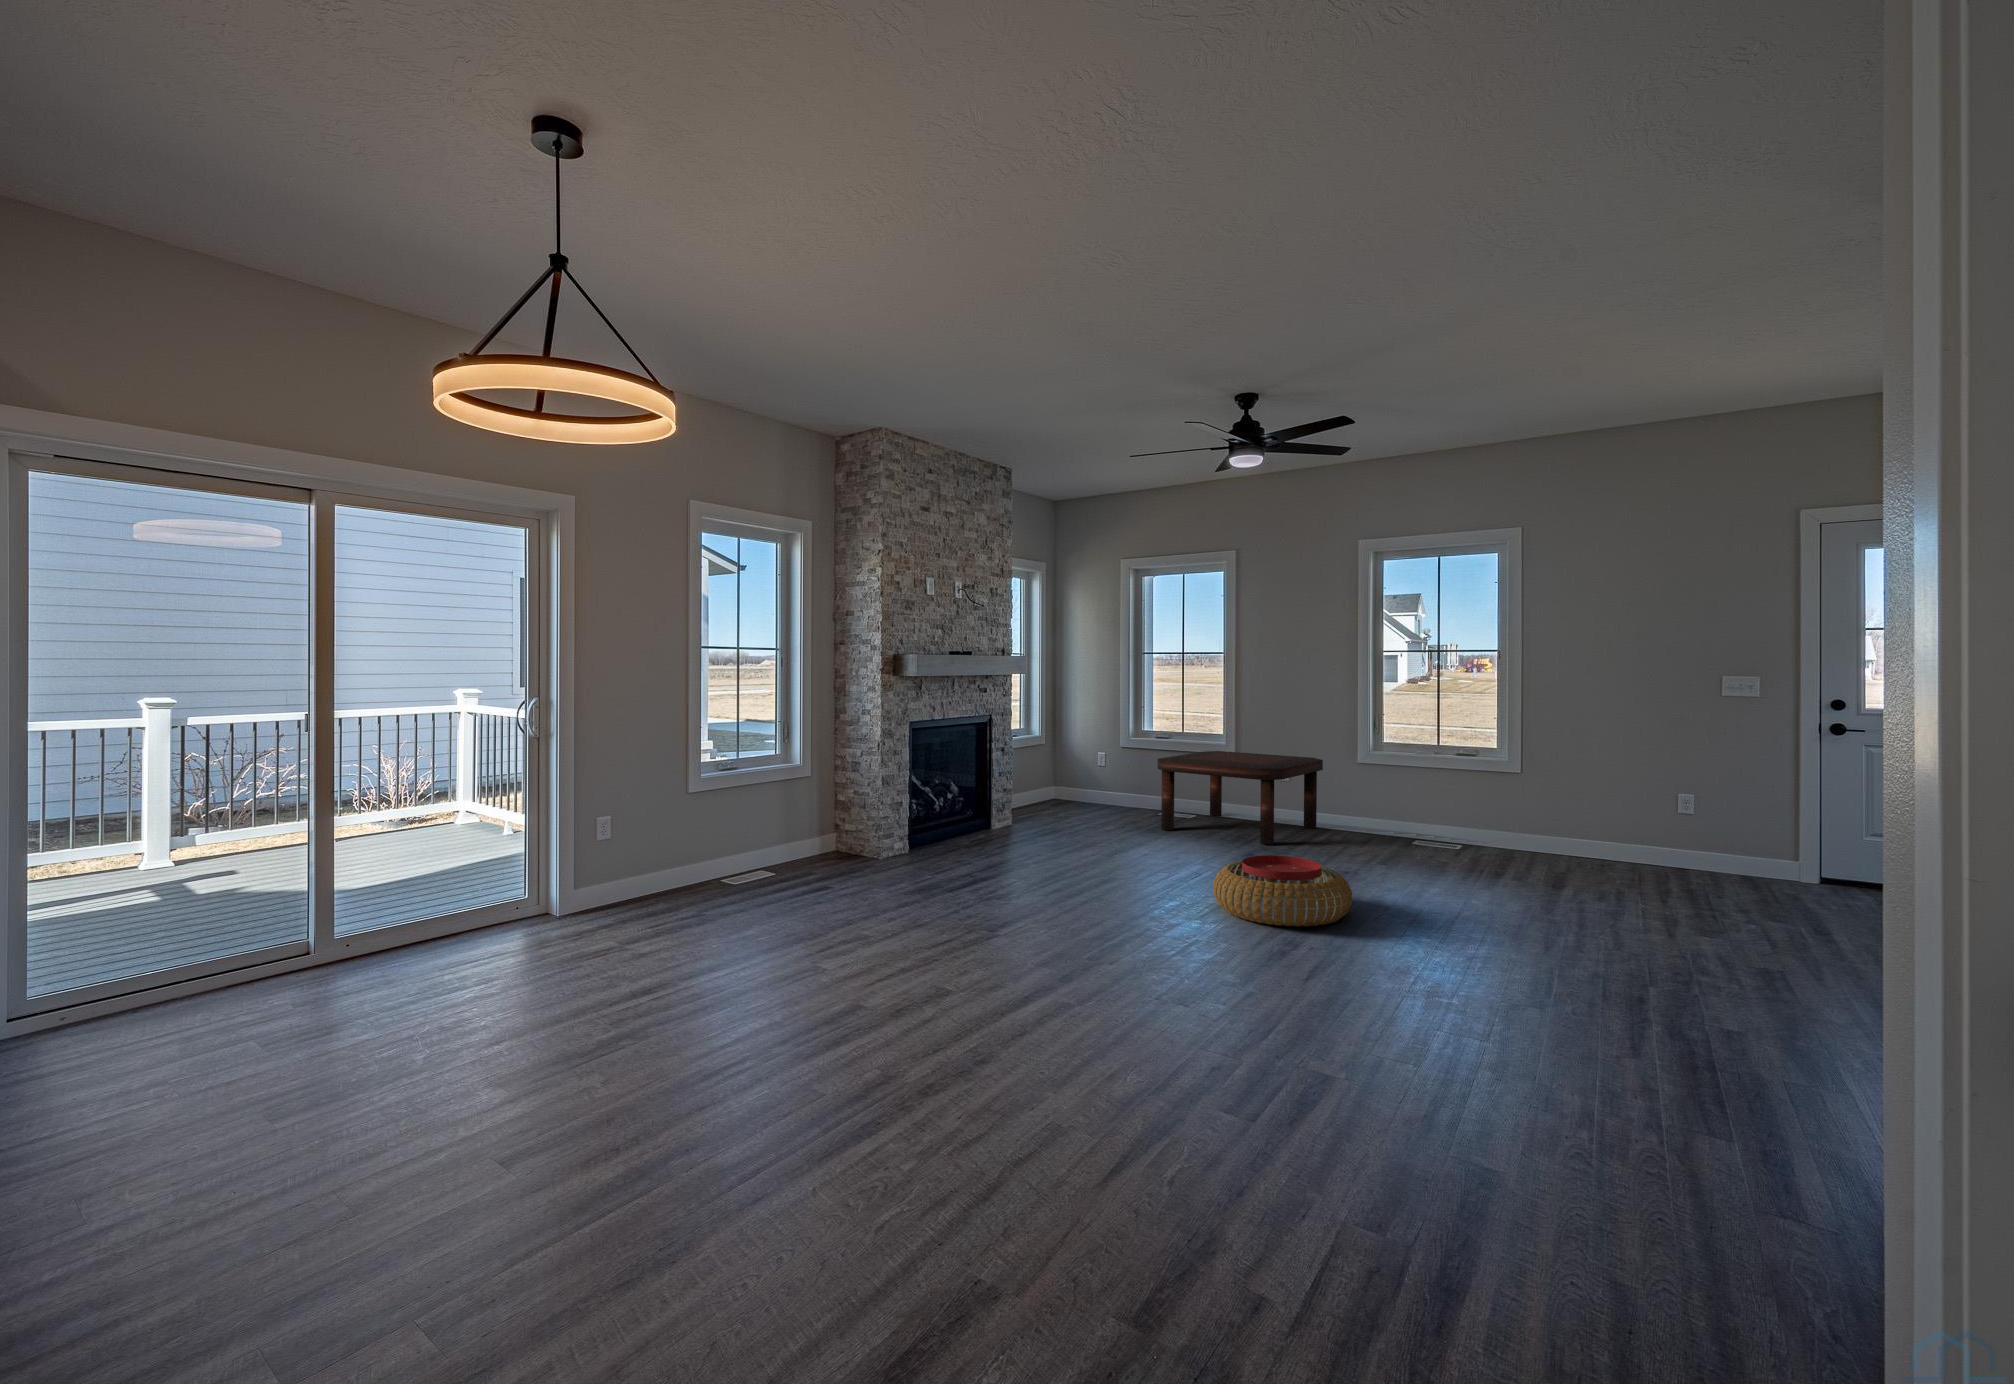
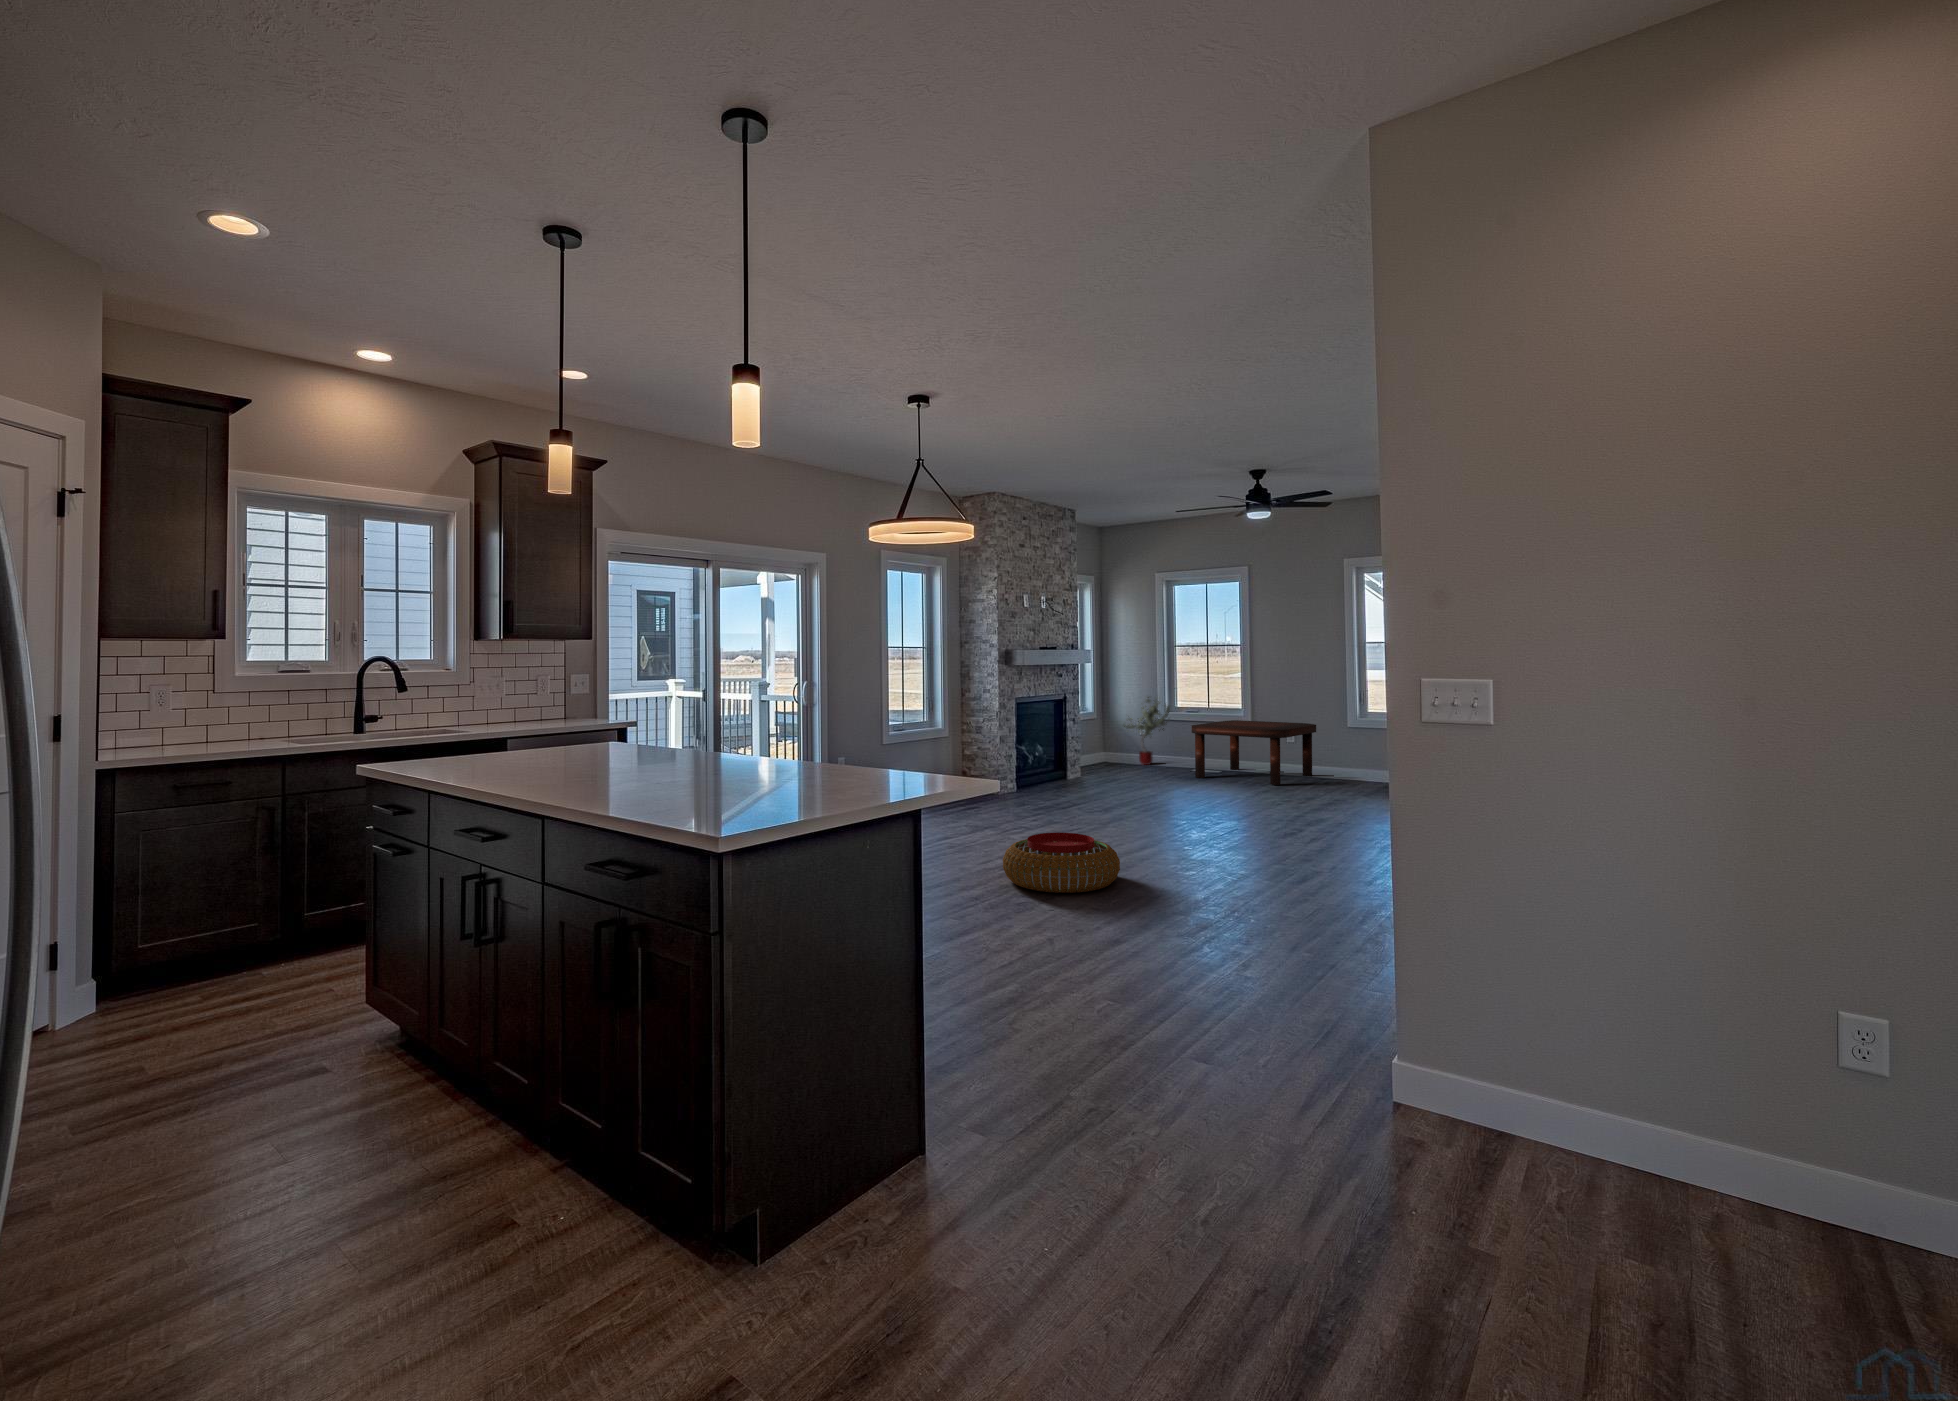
potted tree: none [1073,716,1137,807] -> present [1124,697,1170,765]
pouf: present [1213,855,1352,927] -> present [1003,833,1120,893]

